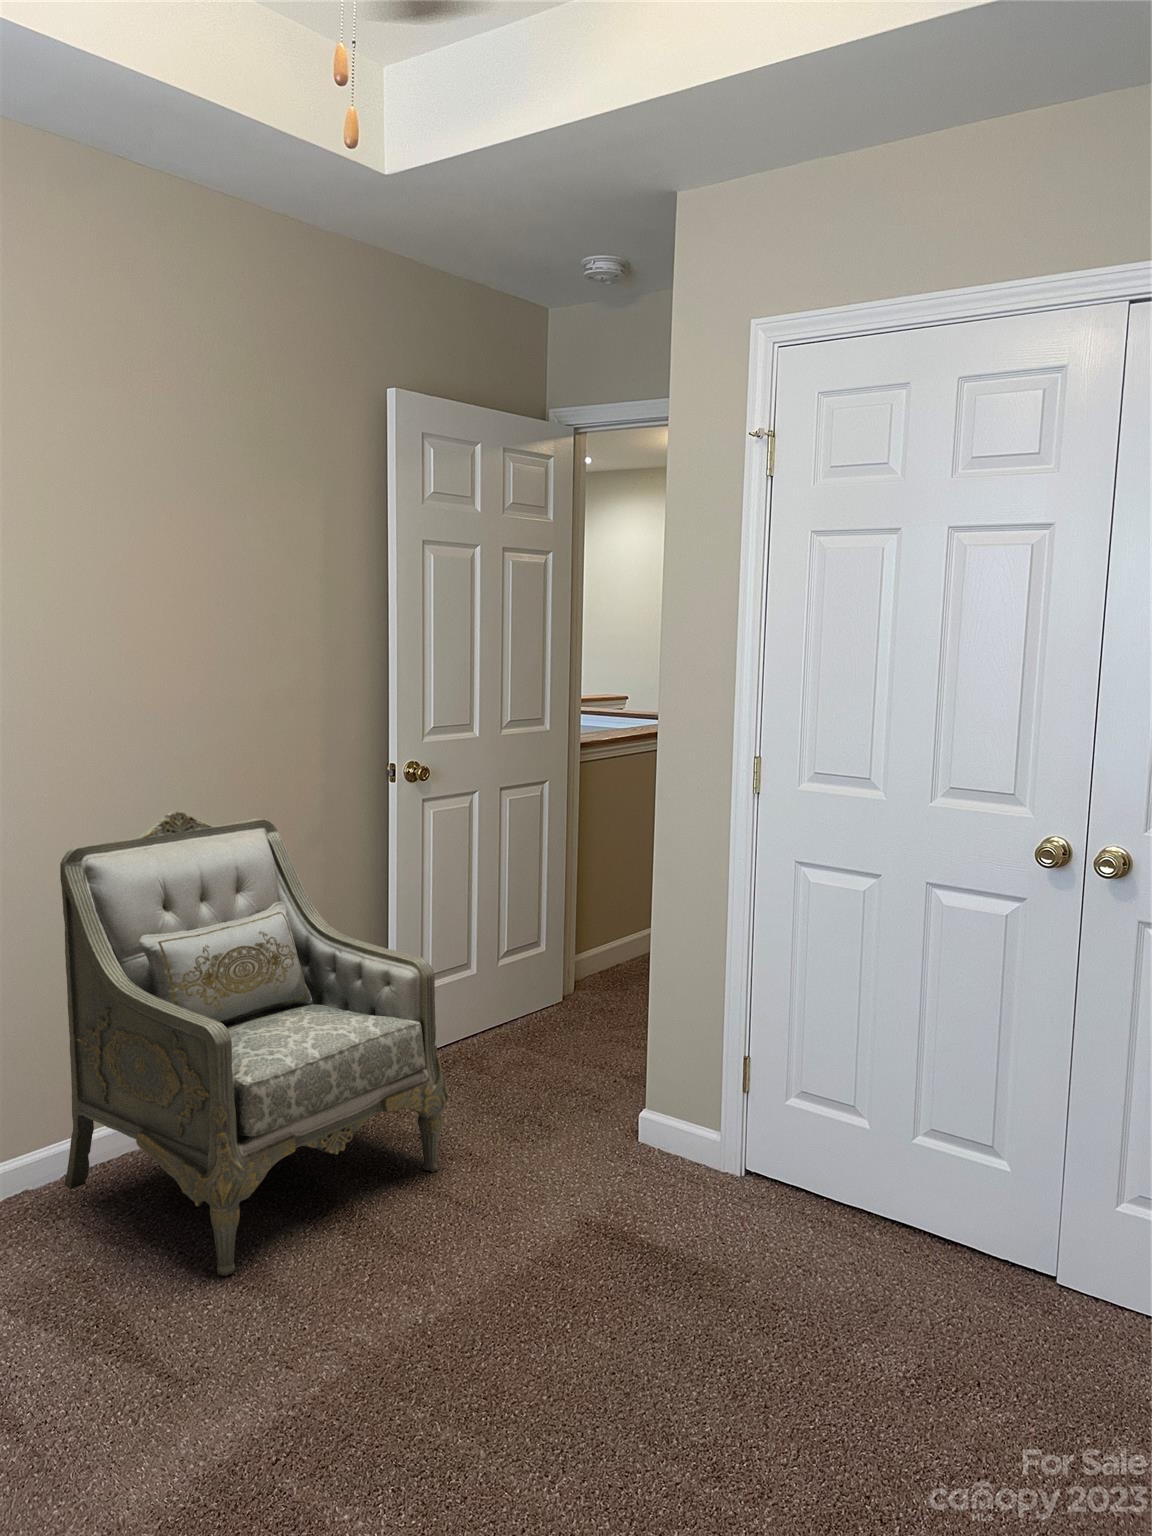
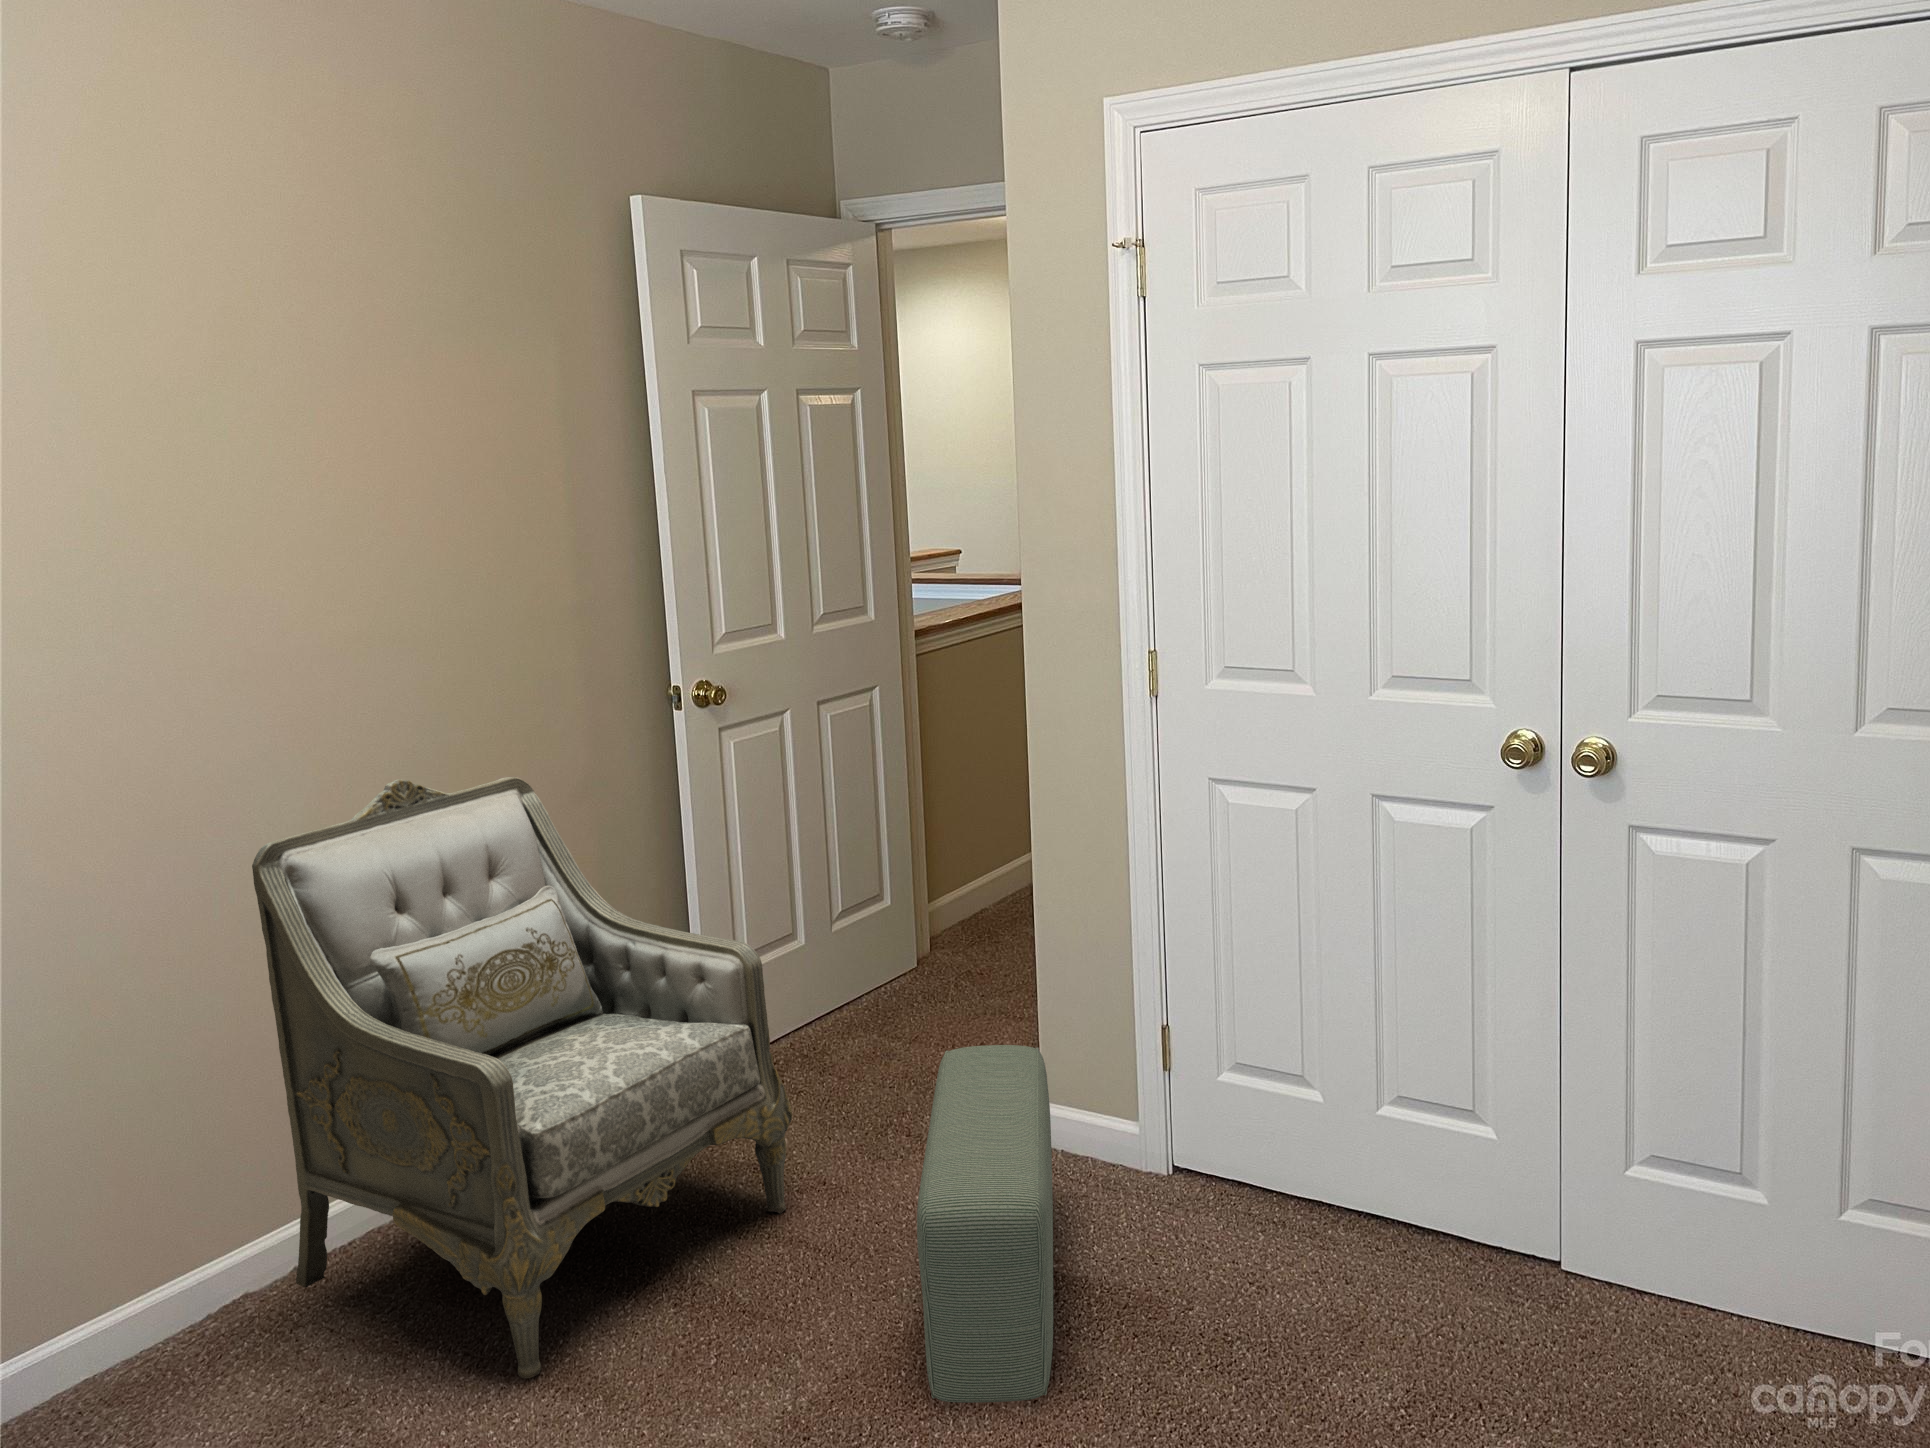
pouf: none [531,1056,647,1337] -> present [917,1045,1053,1403]

